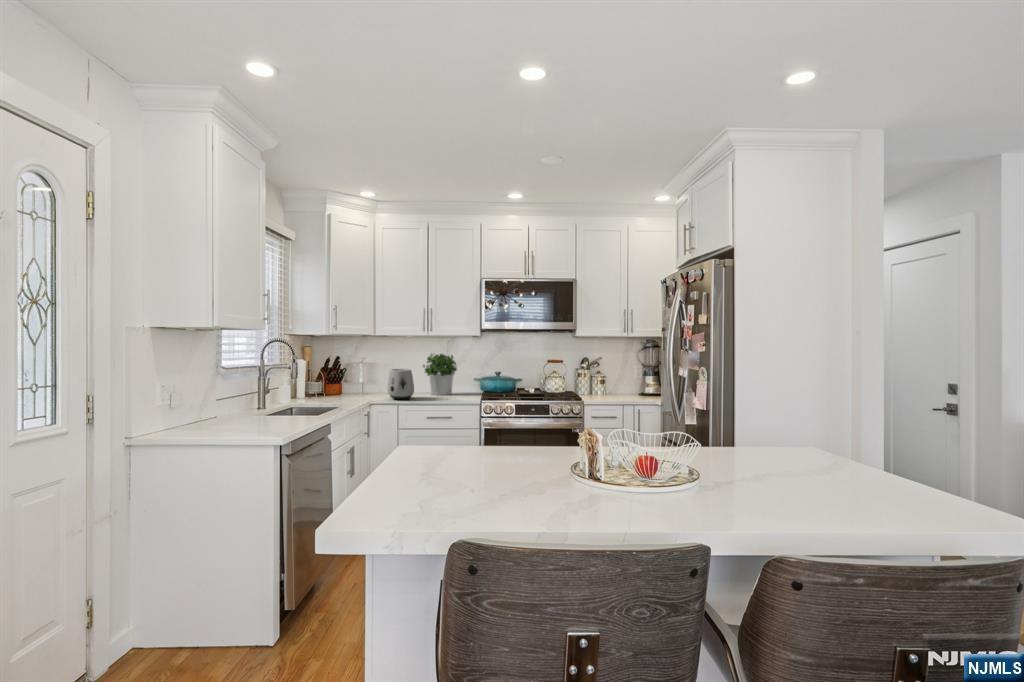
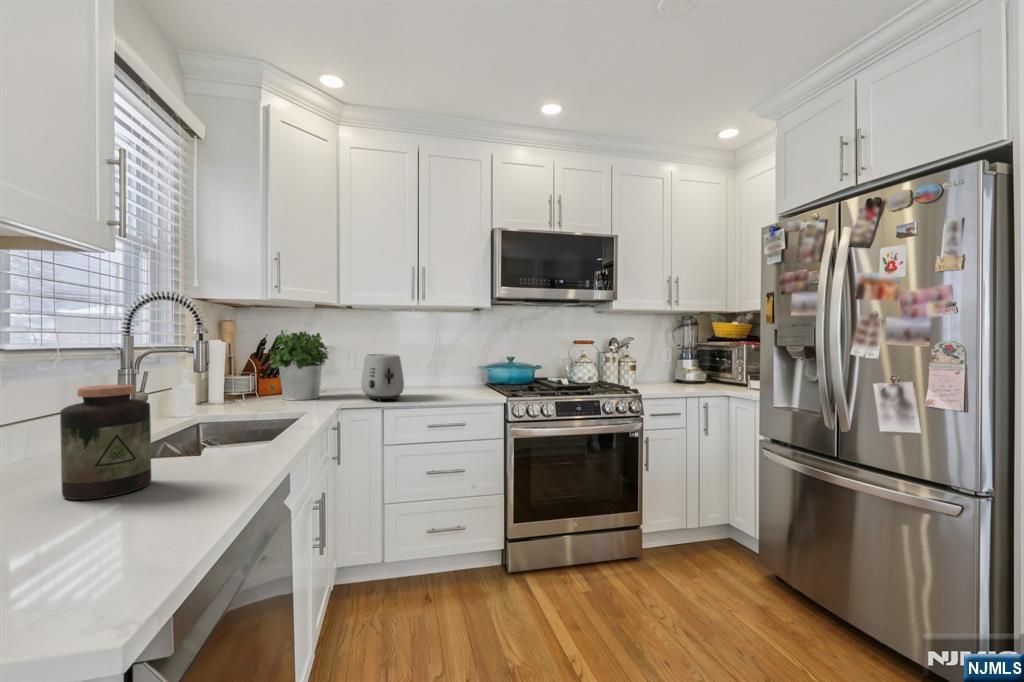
potted plant: present [423,353,457,395] -> present [268,330,328,400]
jar: none [253,383,282,425] -> present [60,384,151,500]

